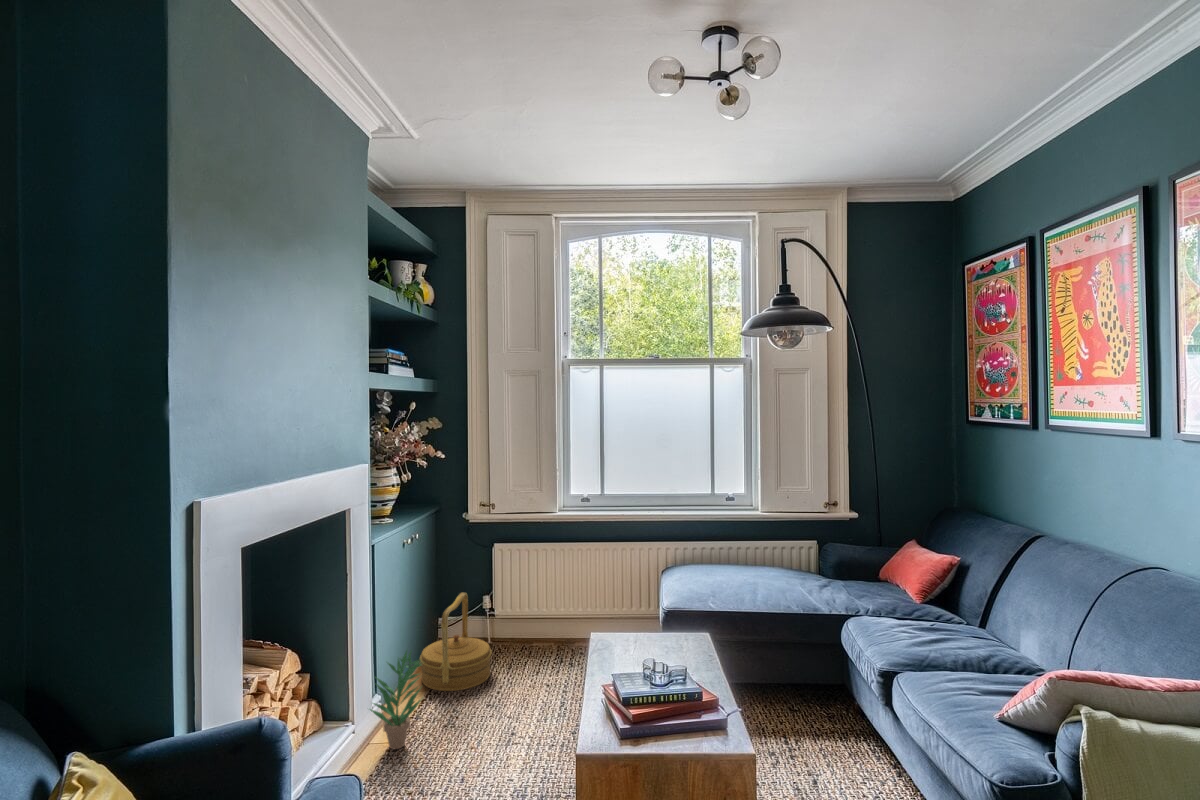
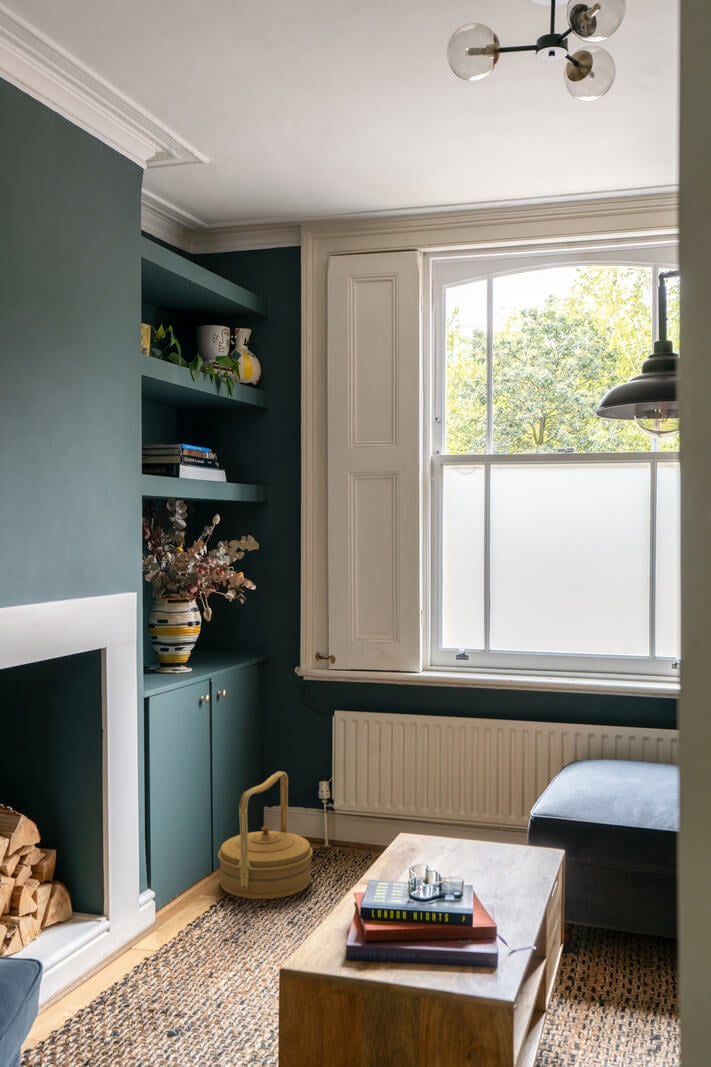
potted plant: present [370,651,423,749] -> none [122,830,195,958]

